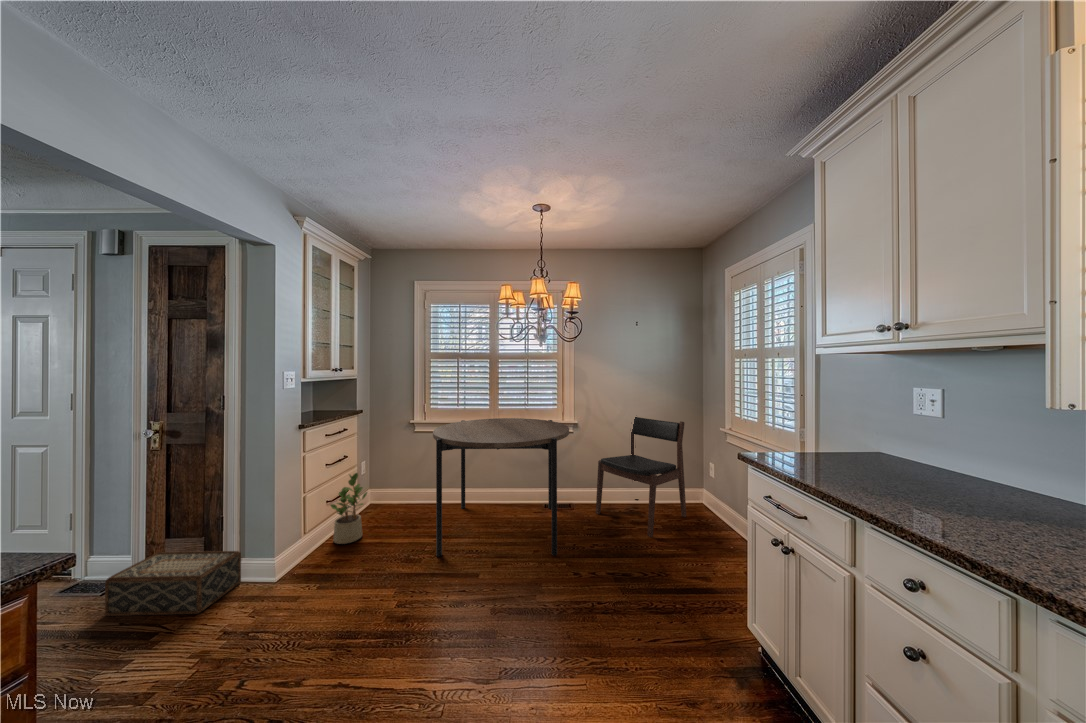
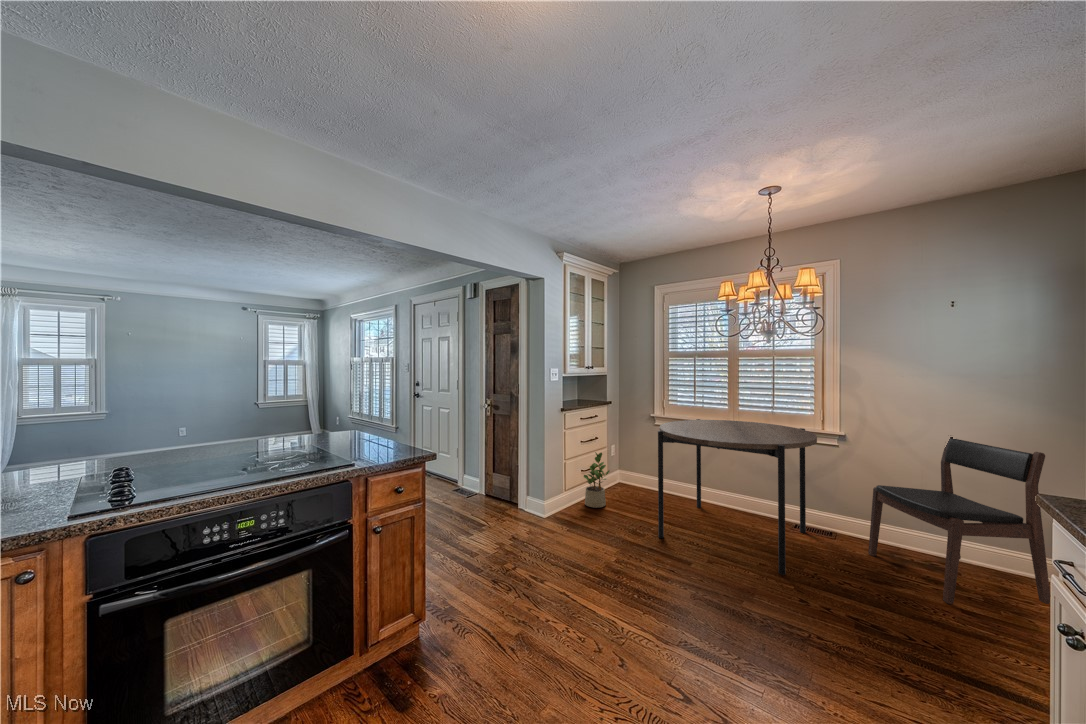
woven basket: present [105,551,241,616] -> none [468,480,527,521]

